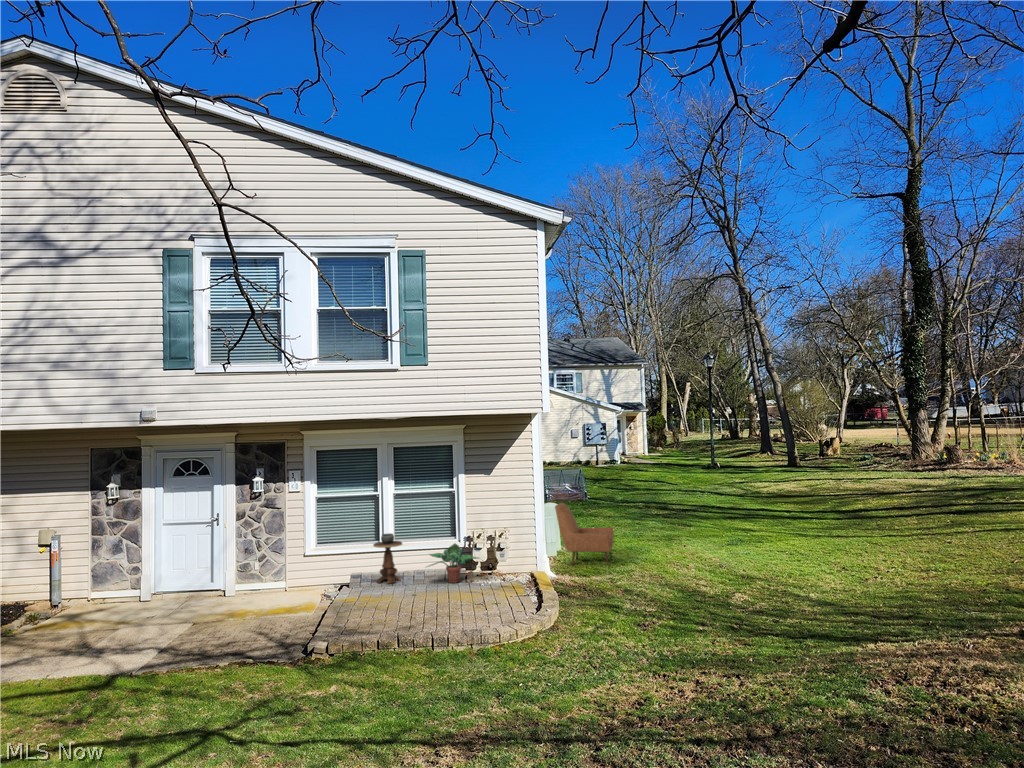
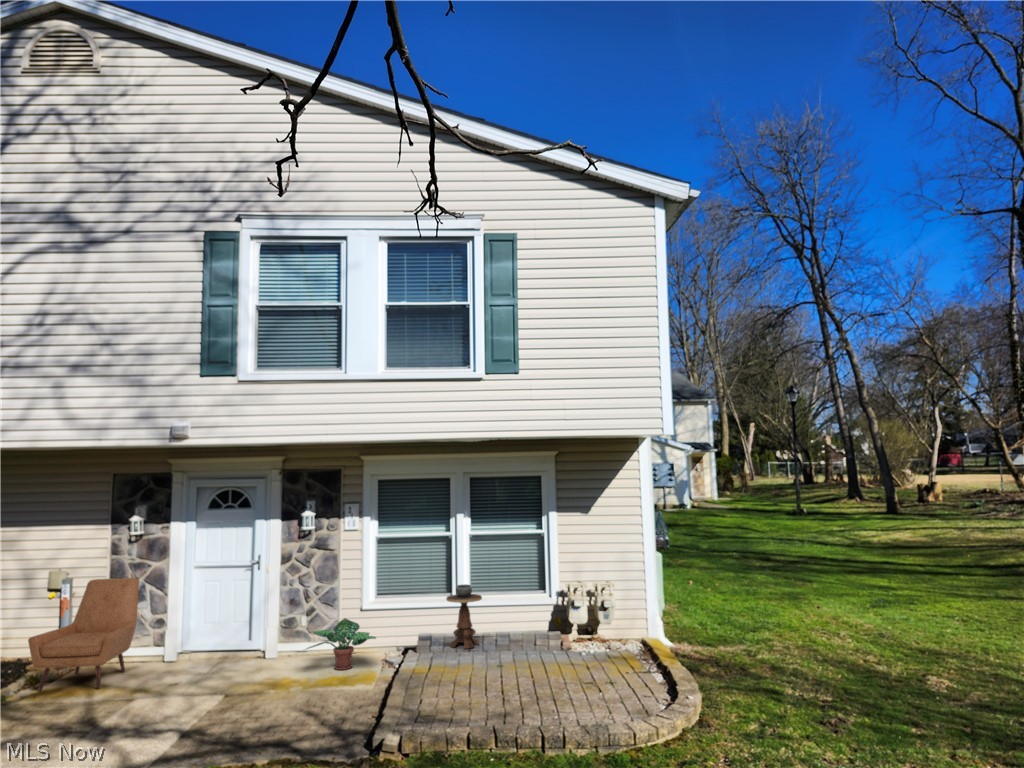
chair: present [555,503,614,566] -> present [28,578,139,691]
potted plant: present [429,544,478,583] -> present [307,618,376,670]

